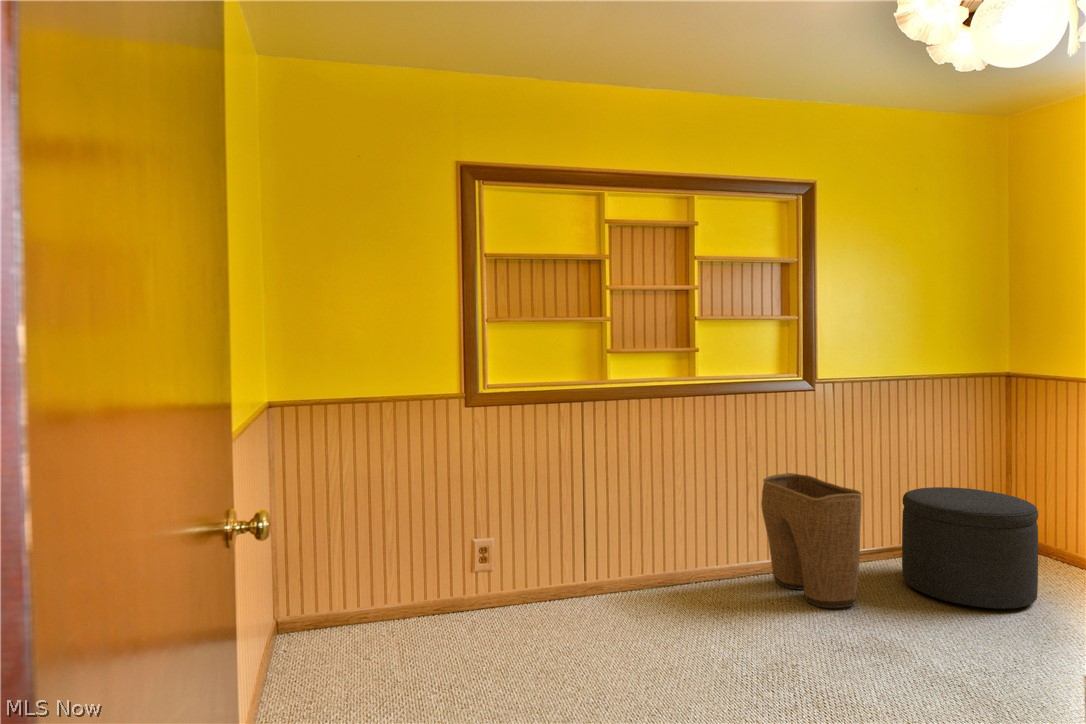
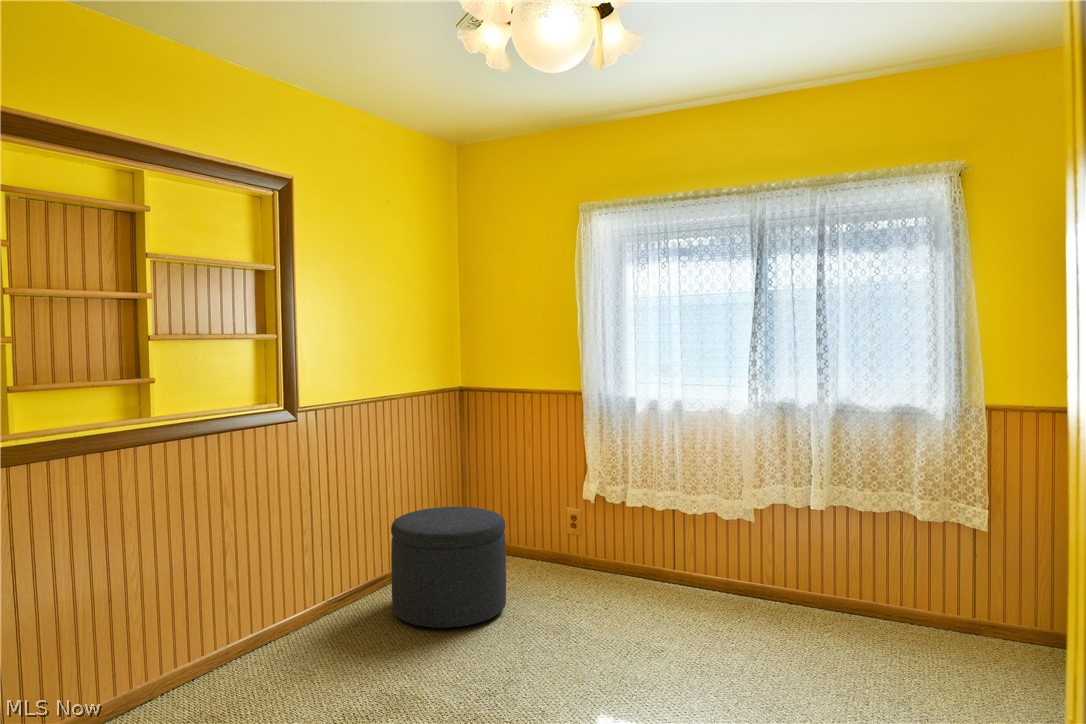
laundry basket: present [761,473,862,608] -> none [244,523,364,677]

